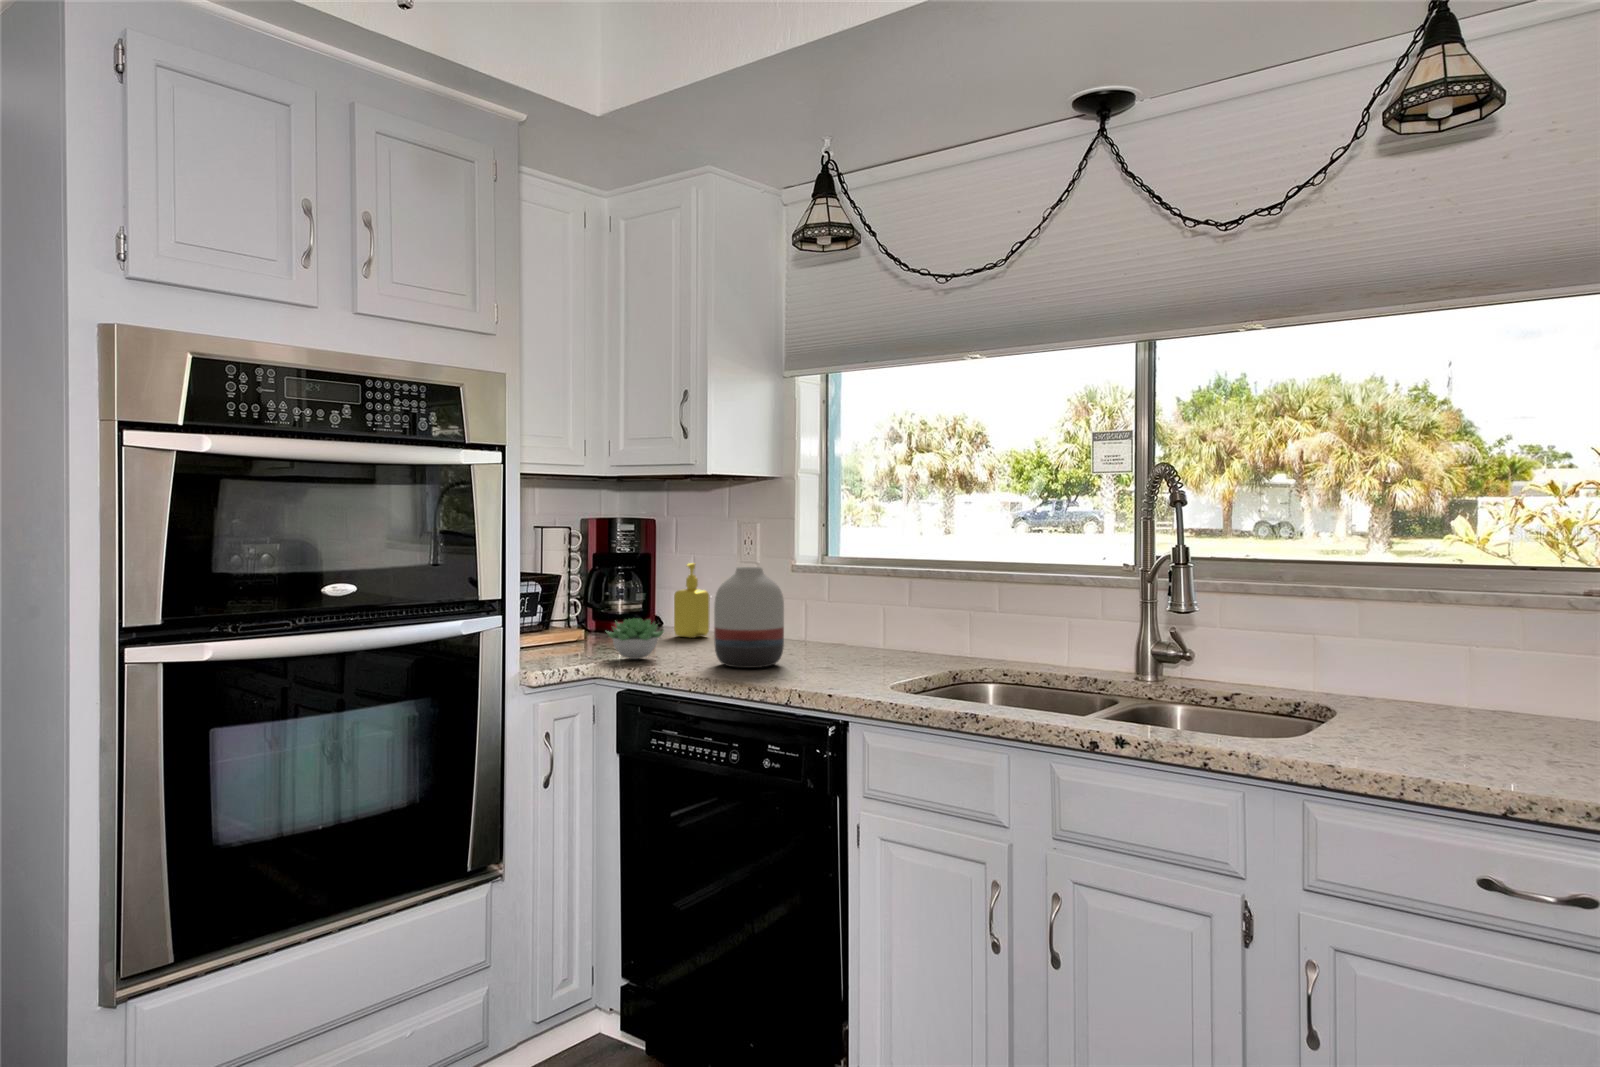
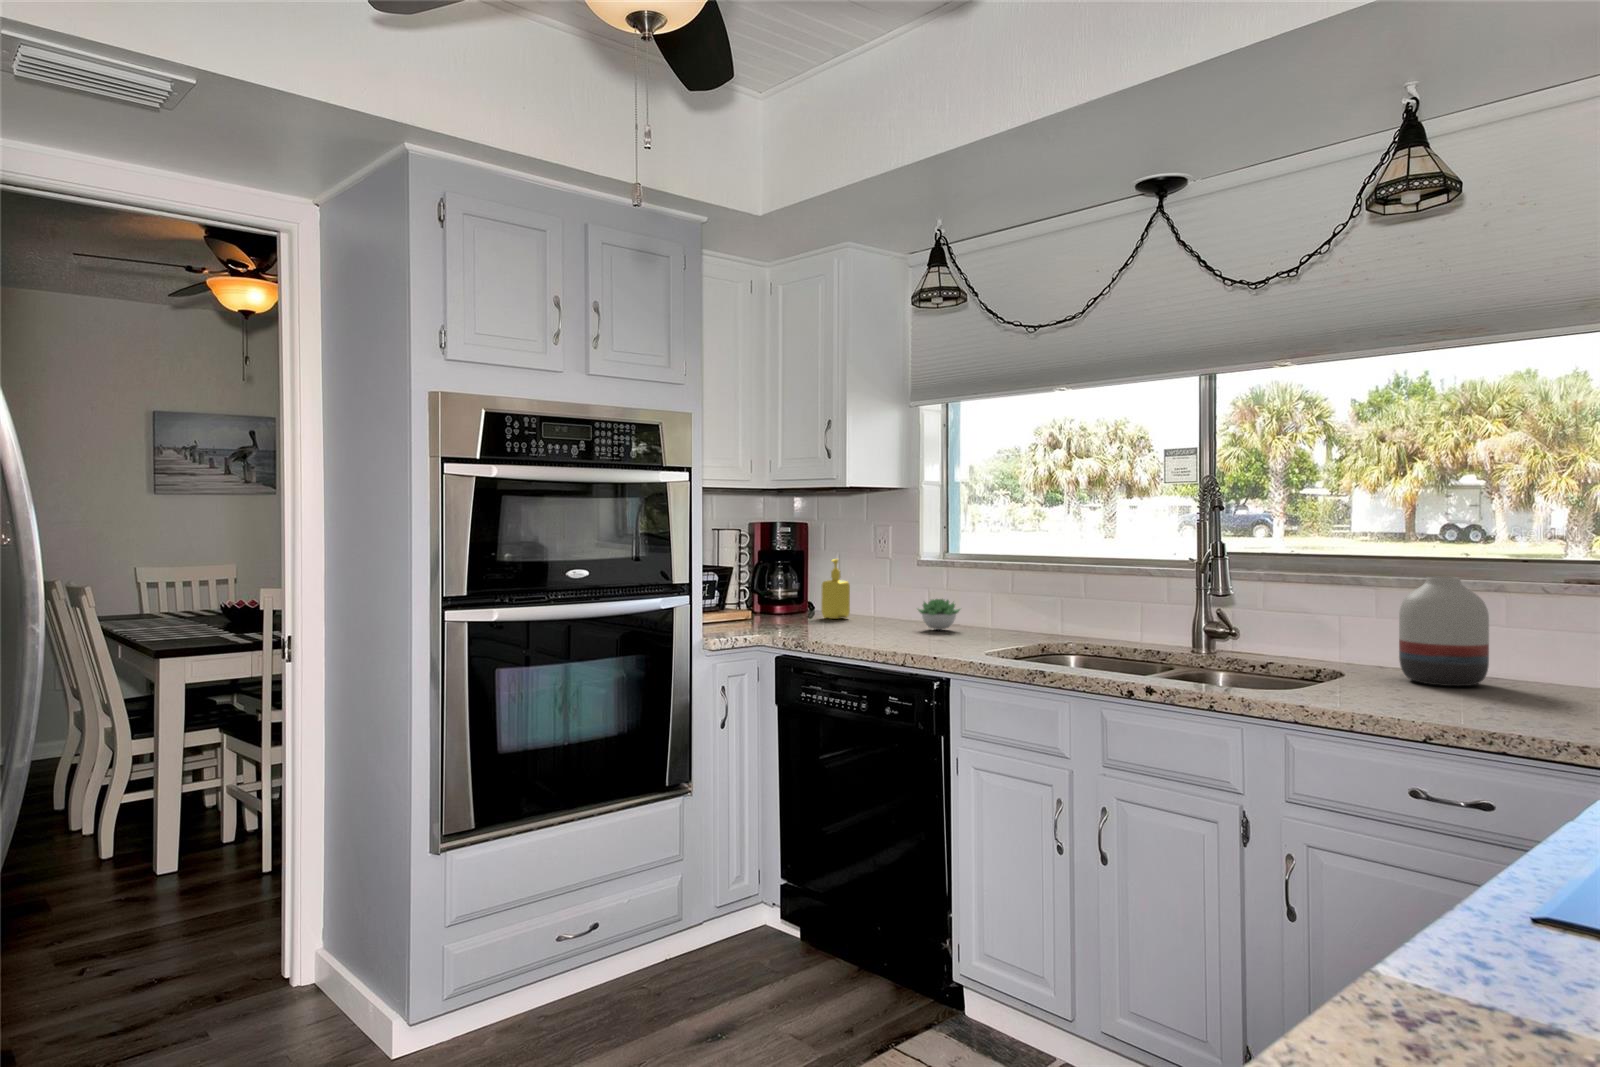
vase: present [714,567,784,668] -> present [1399,577,1489,686]
succulent plant: present [606,618,664,659] -> present [917,599,960,630]

